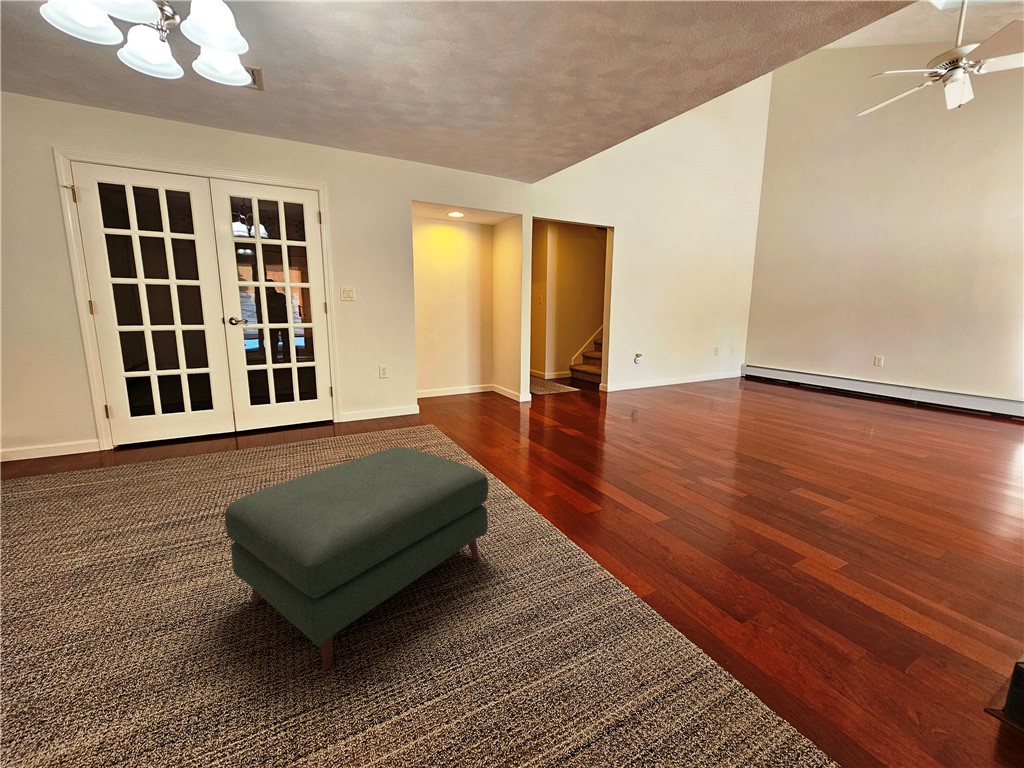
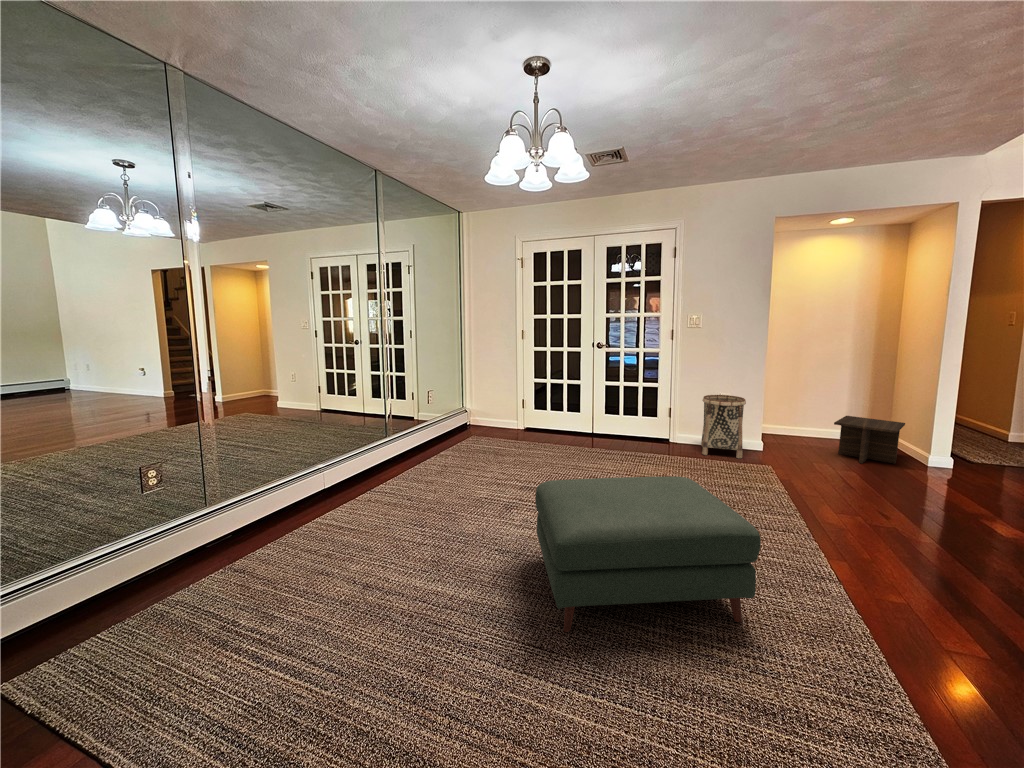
basket: none [363,367,406,427] -> present [701,395,746,458]
coffee table: none [465,373,503,408] -> present [834,416,905,464]

